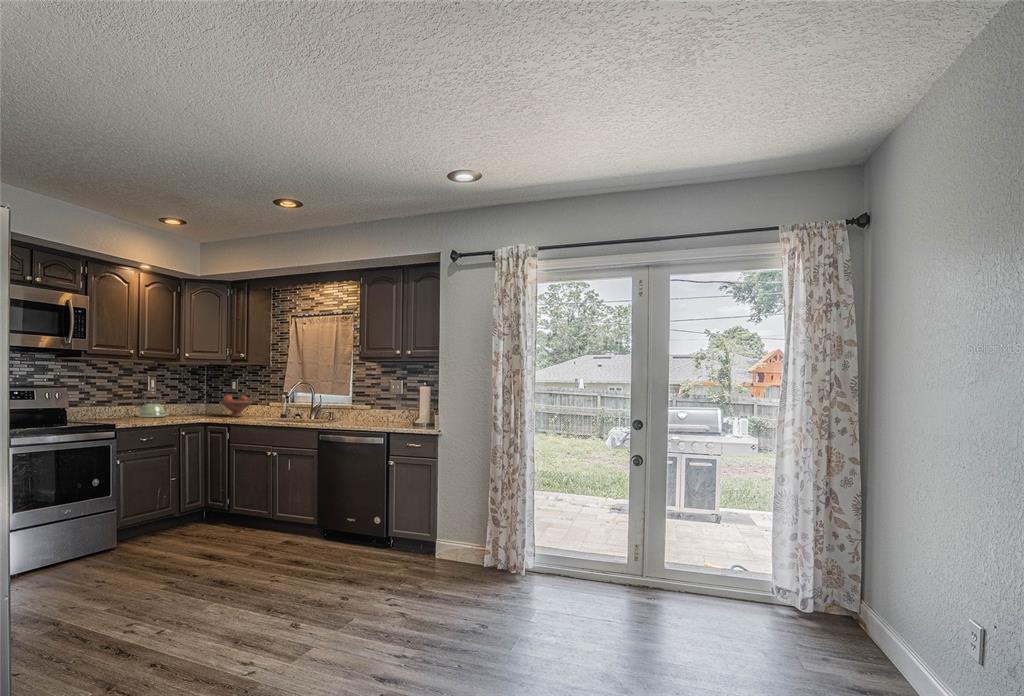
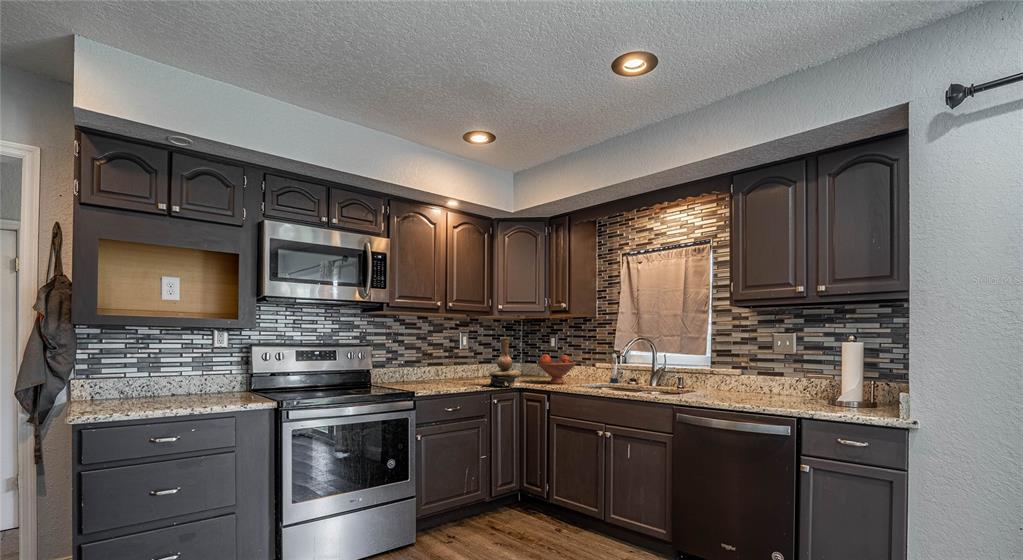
vase: none [172,382,207,420] -> present [483,337,520,387]
kettle: present [137,391,166,418] -> none [447,349,479,383]

